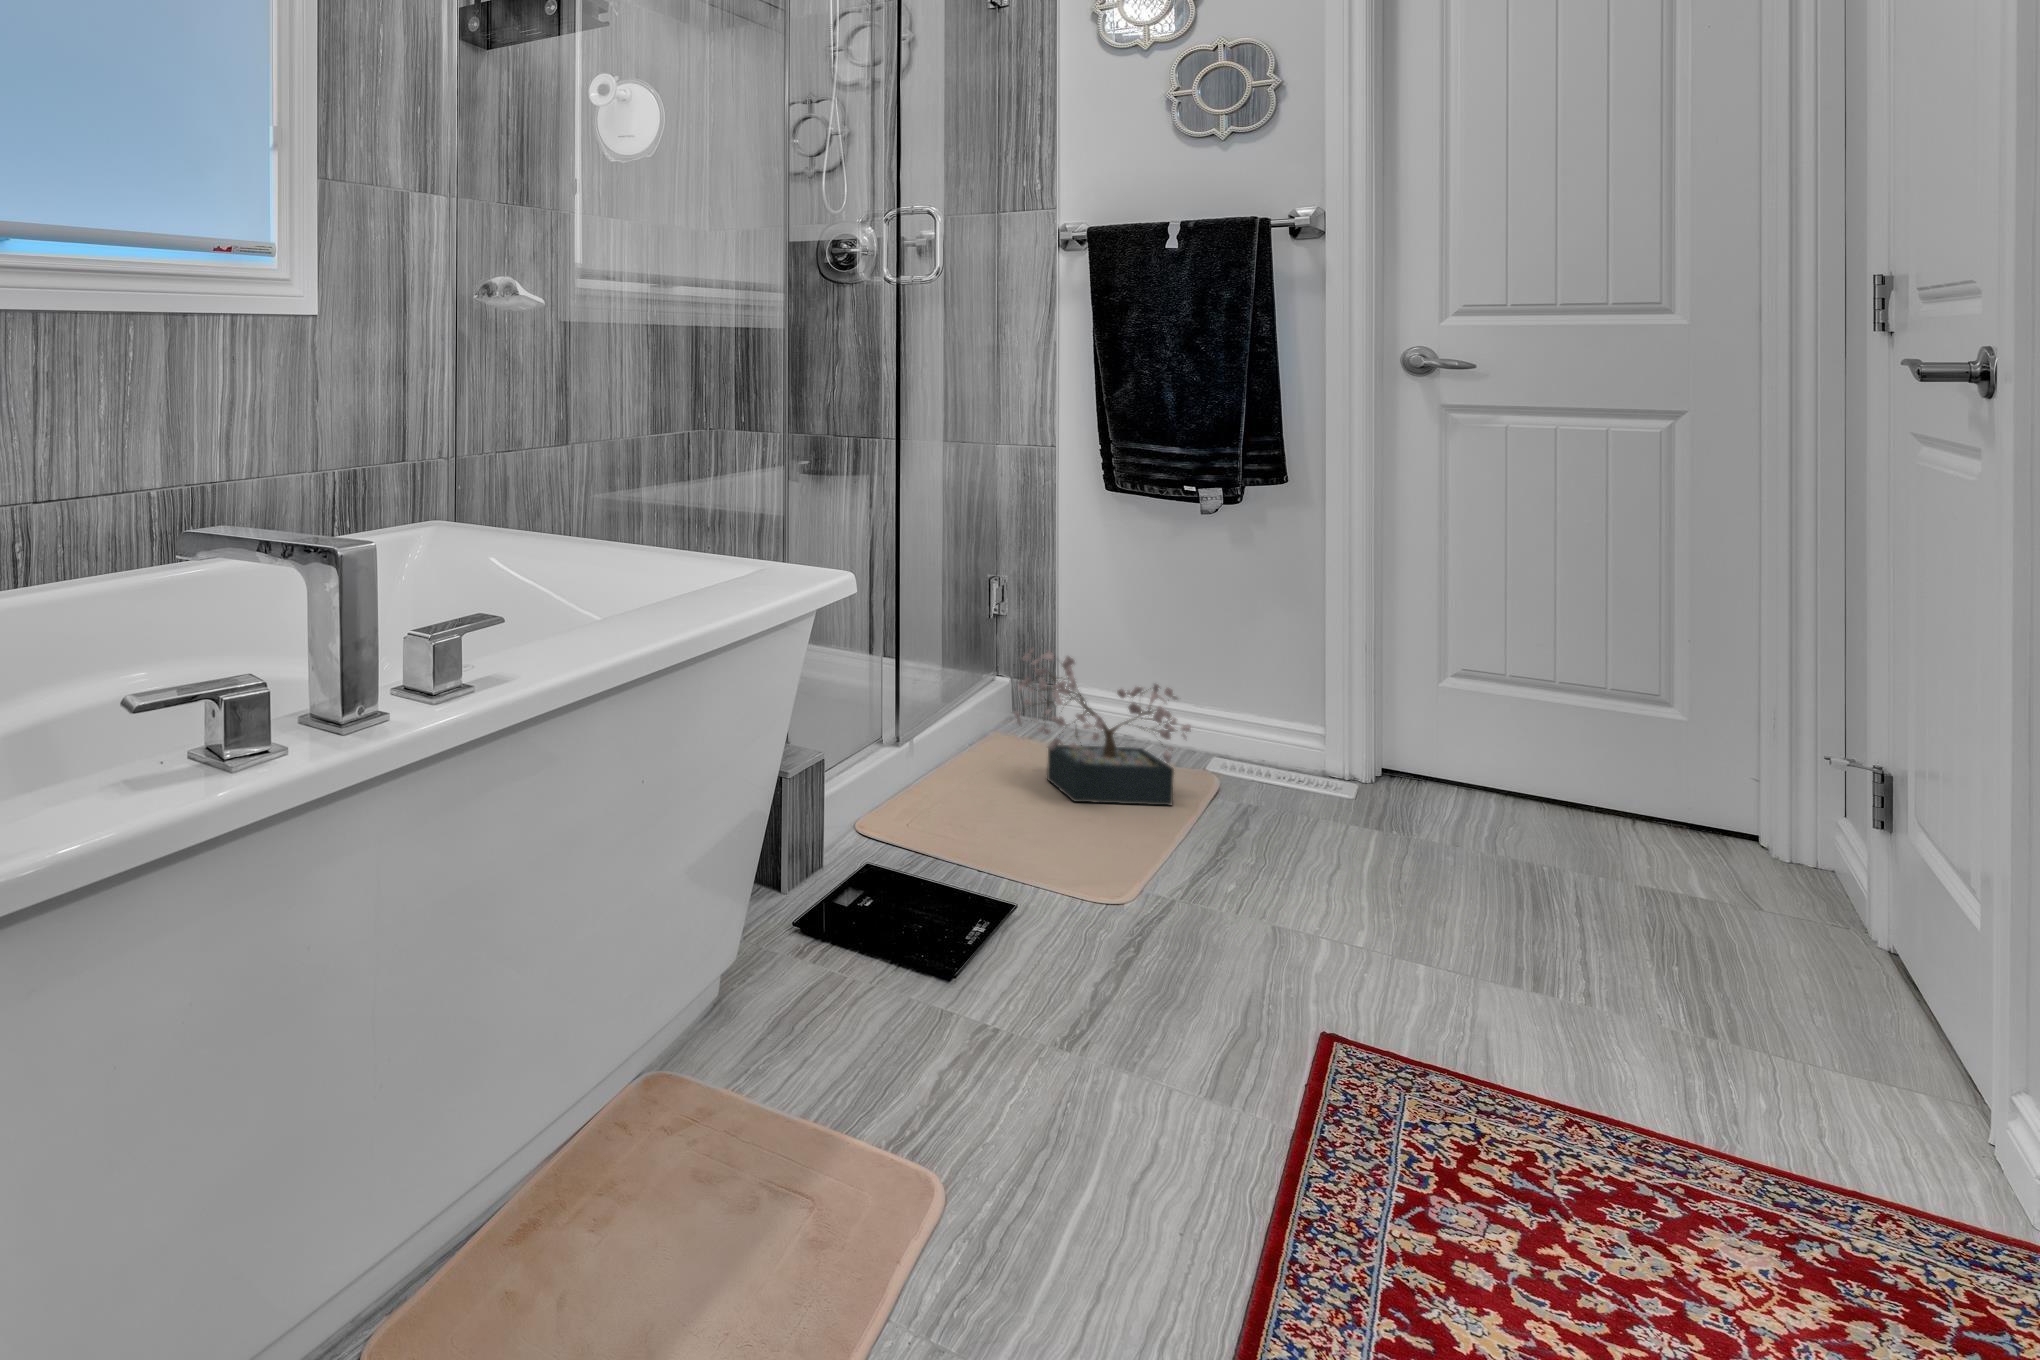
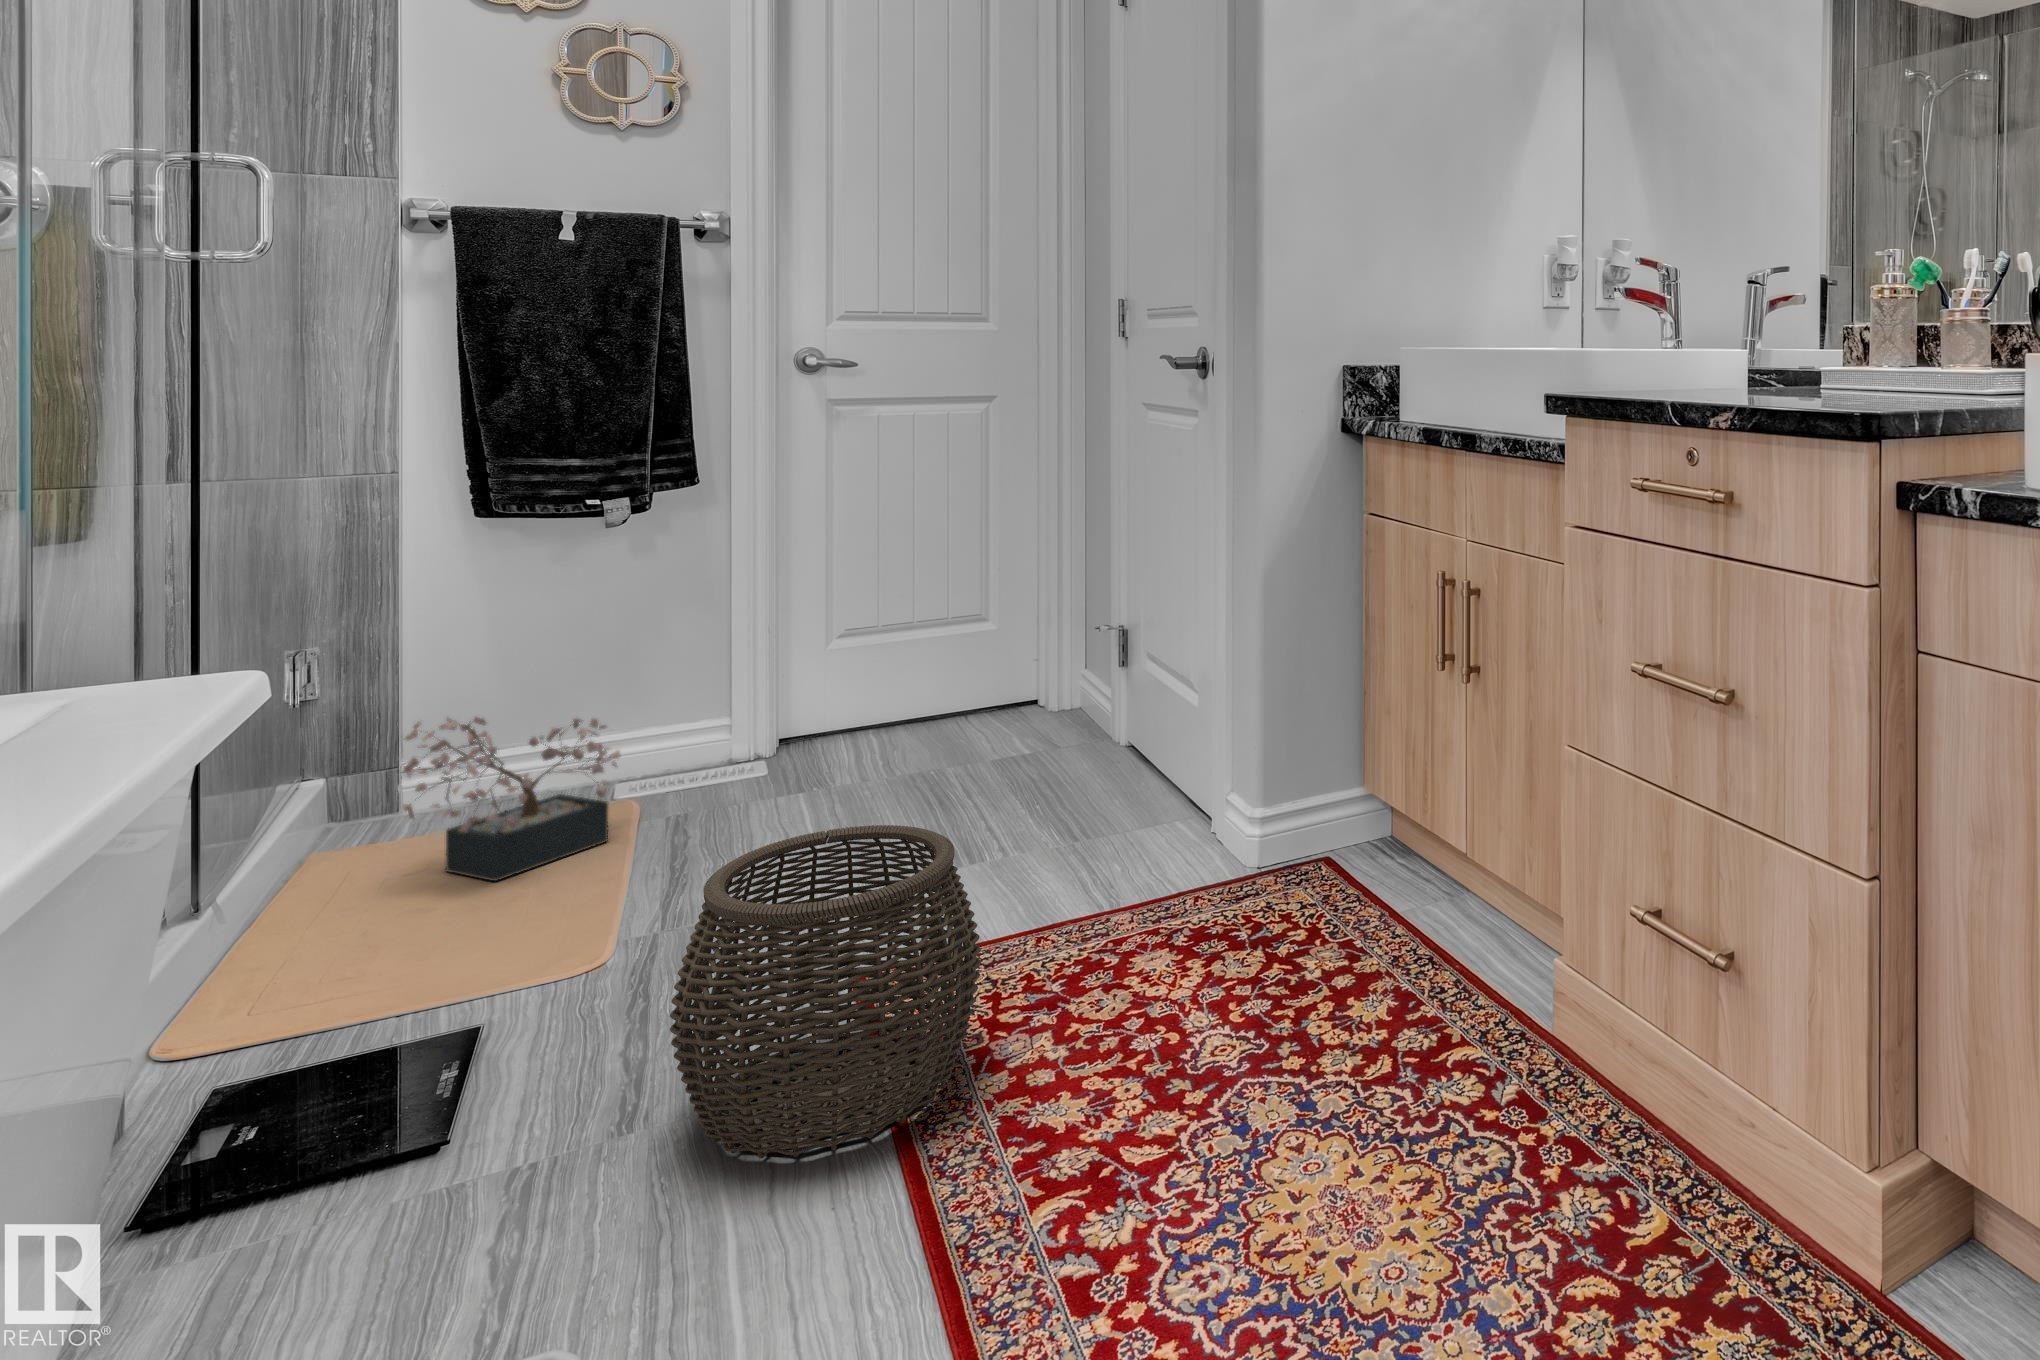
woven basket: none [1069,839,1413,1209] -> present [670,825,981,1158]

